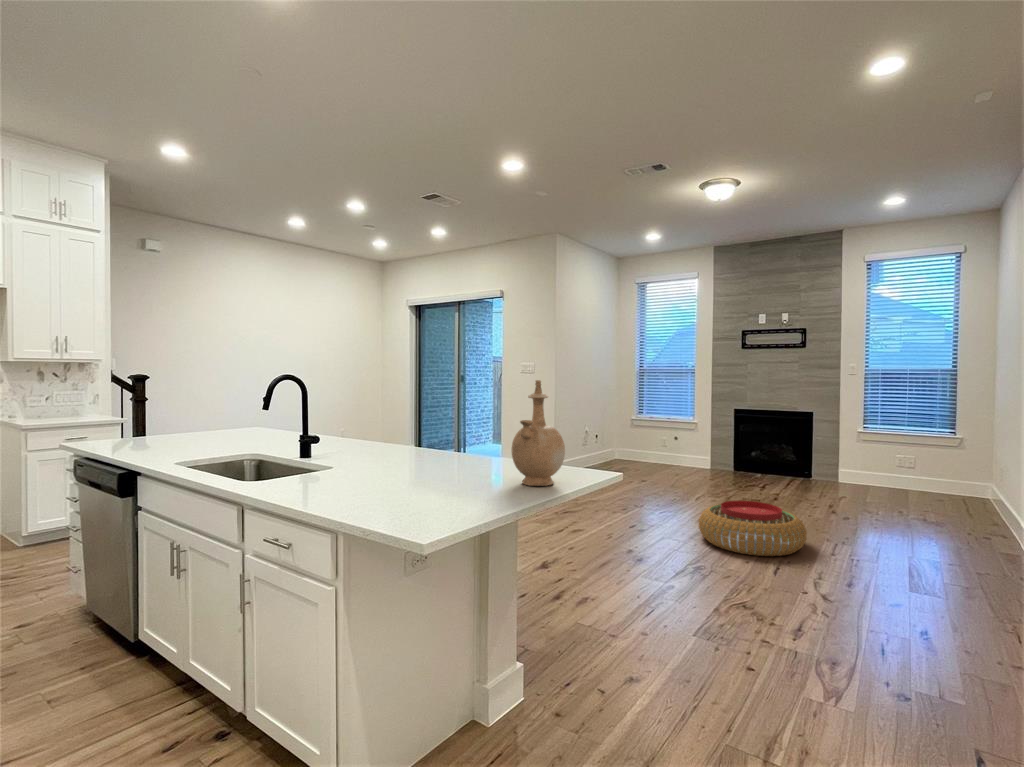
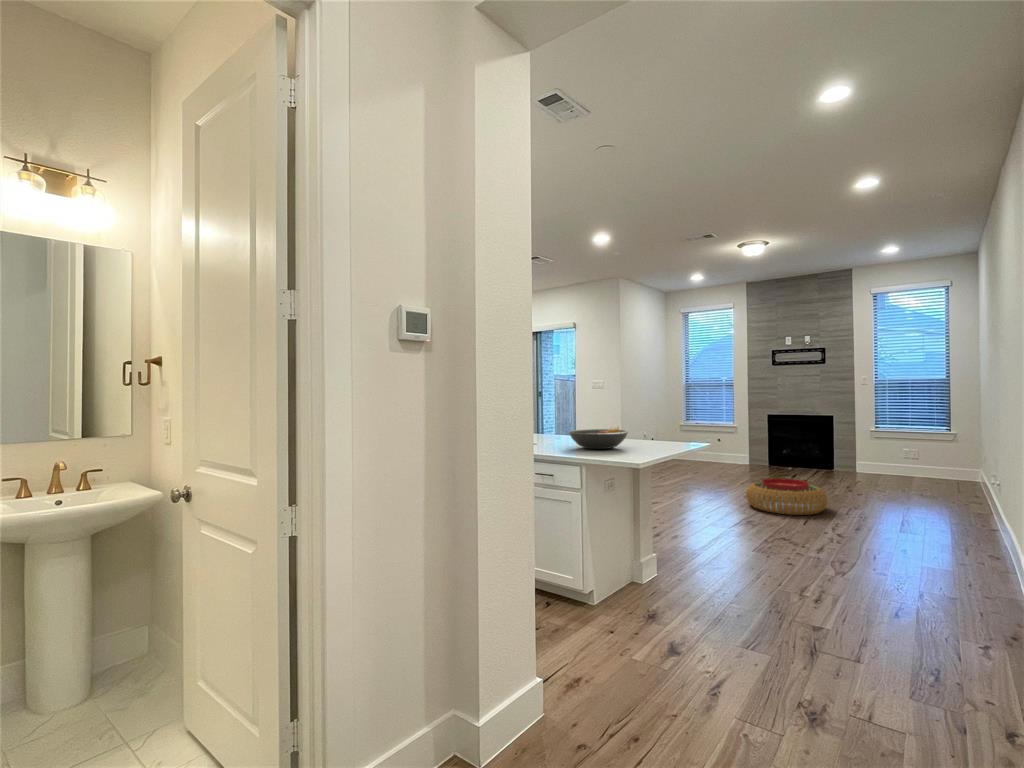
vase: present [512,380,565,486] -> none [648,389,679,447]
fruit bowl: none [359,448,470,492] -> present [569,427,628,449]

